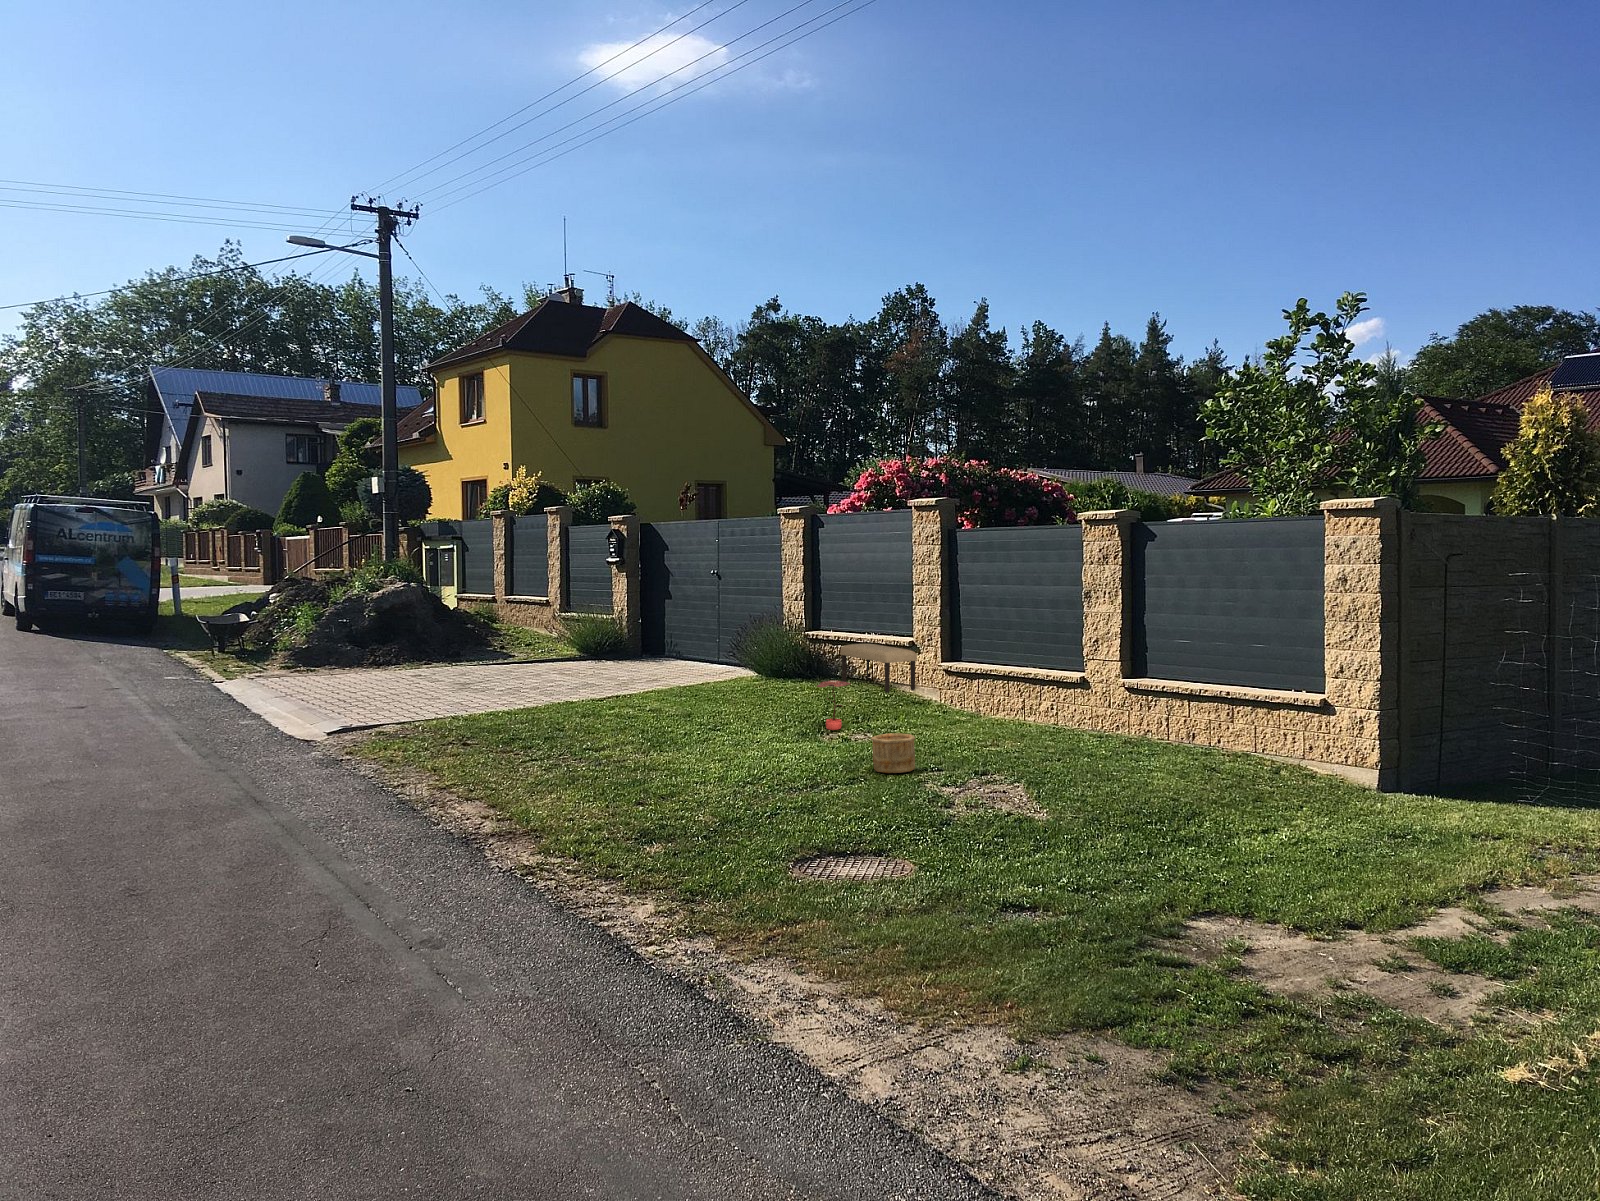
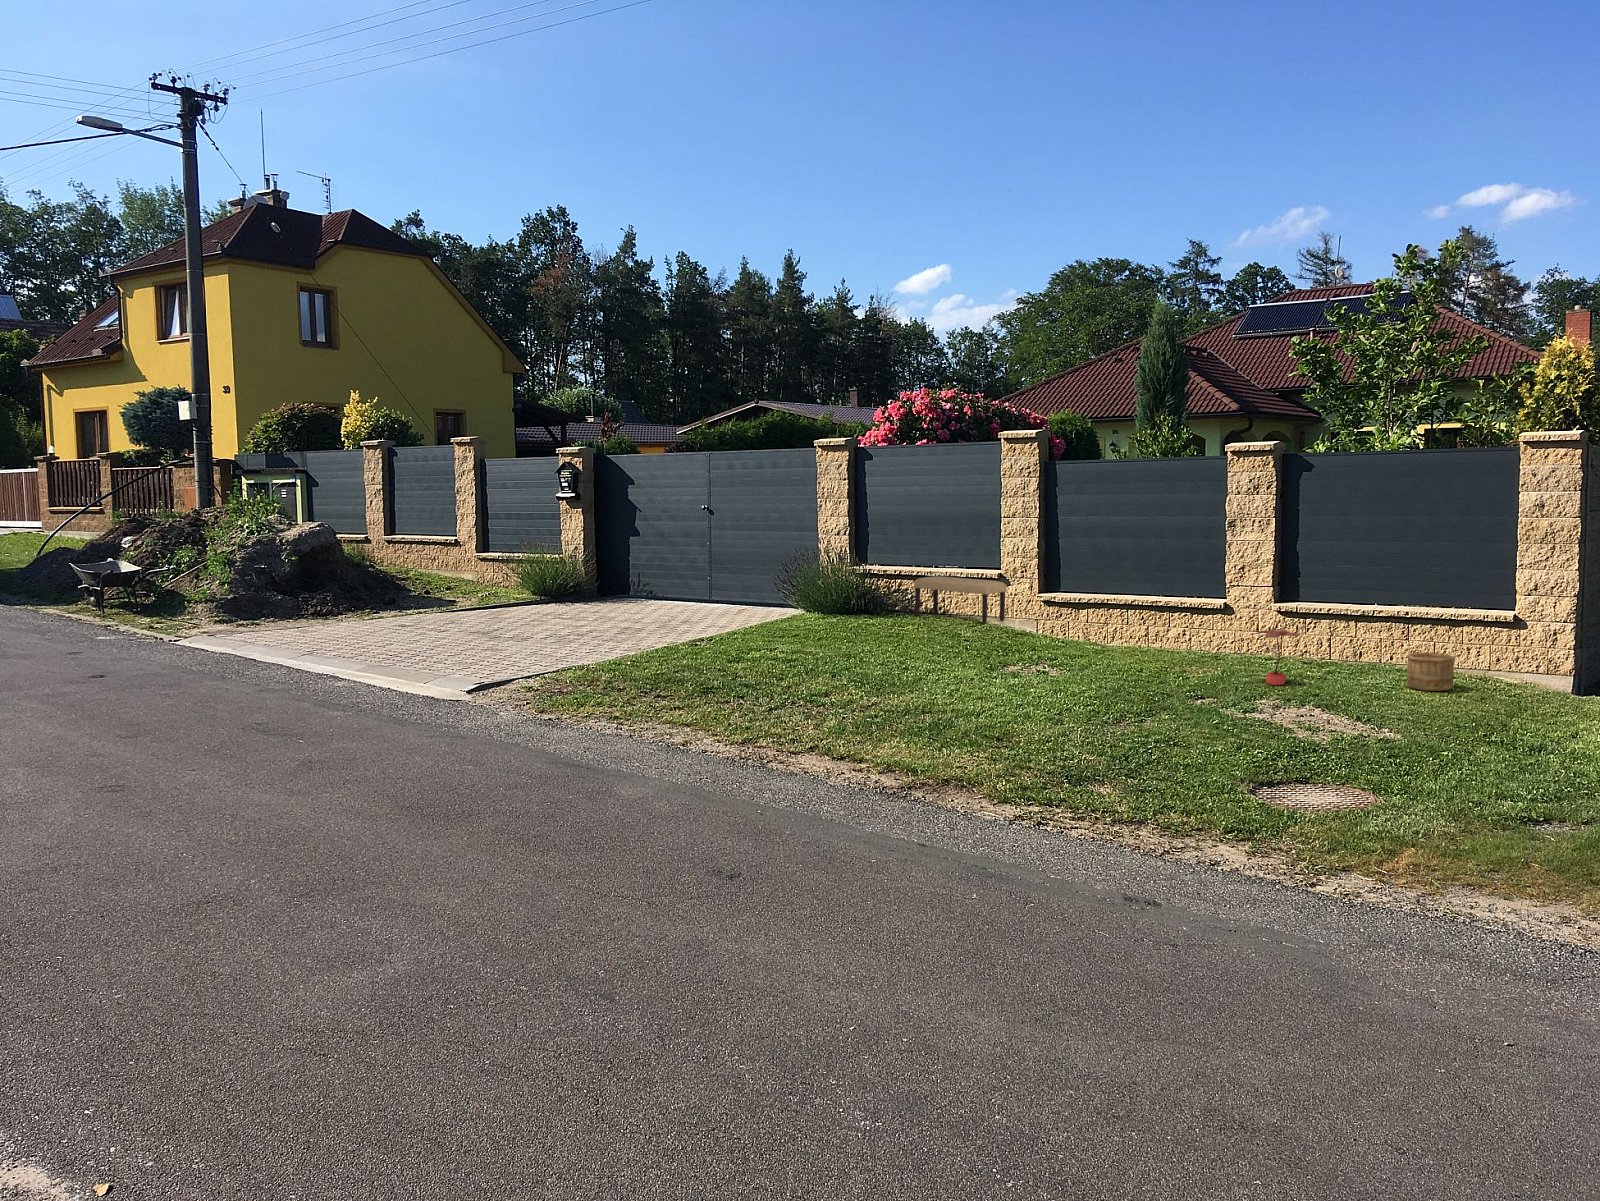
potted plant: present [817,680,850,730] -> present [1256,629,1300,685]
wooden bucket: present [871,733,915,773] -> present [1407,653,1455,691]

